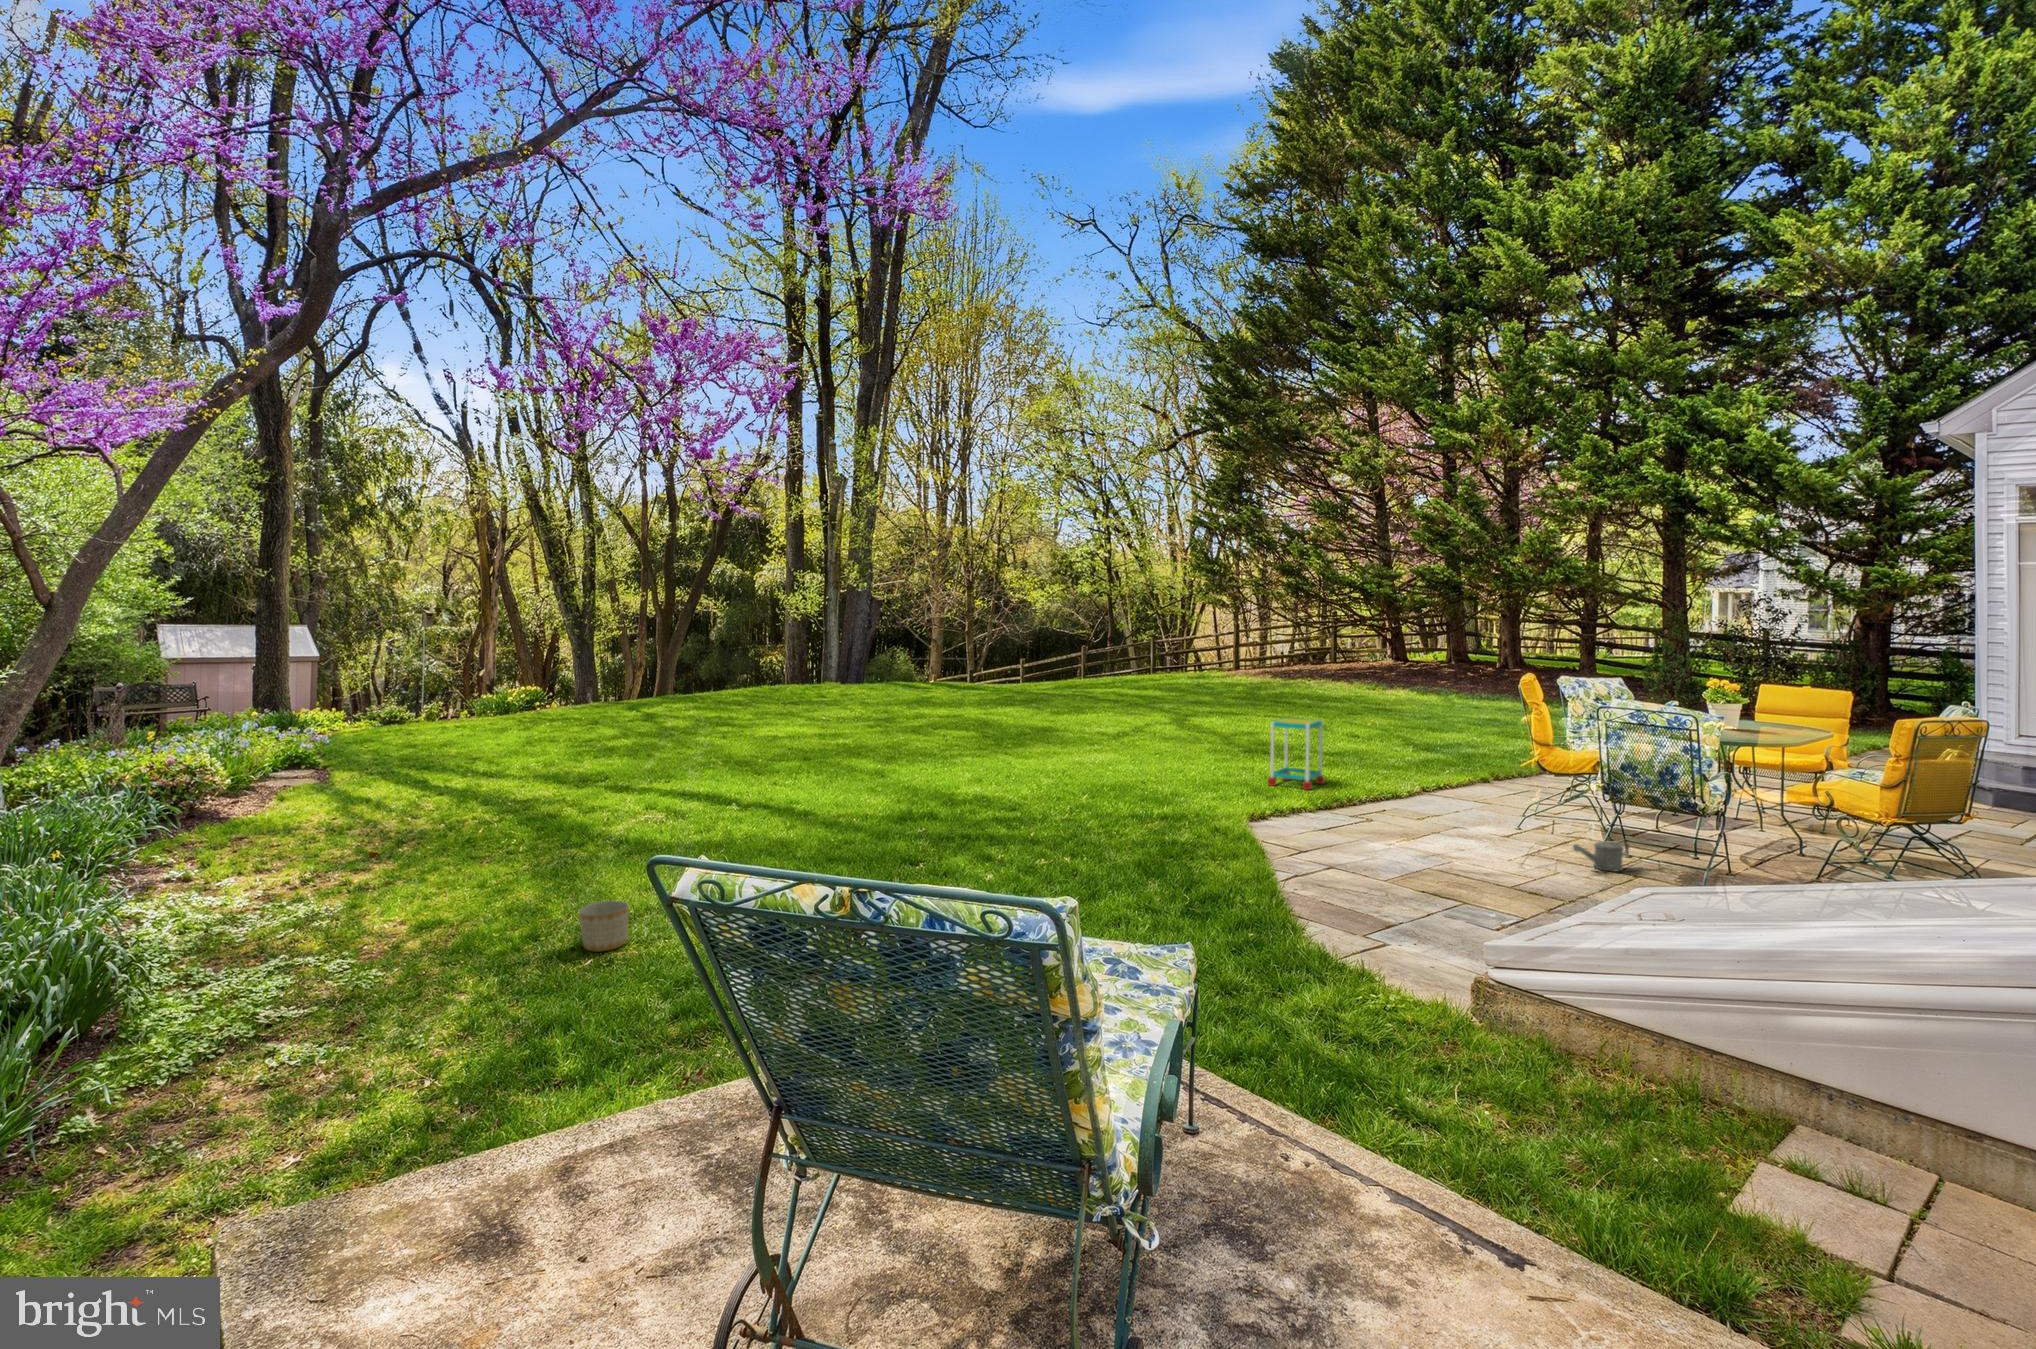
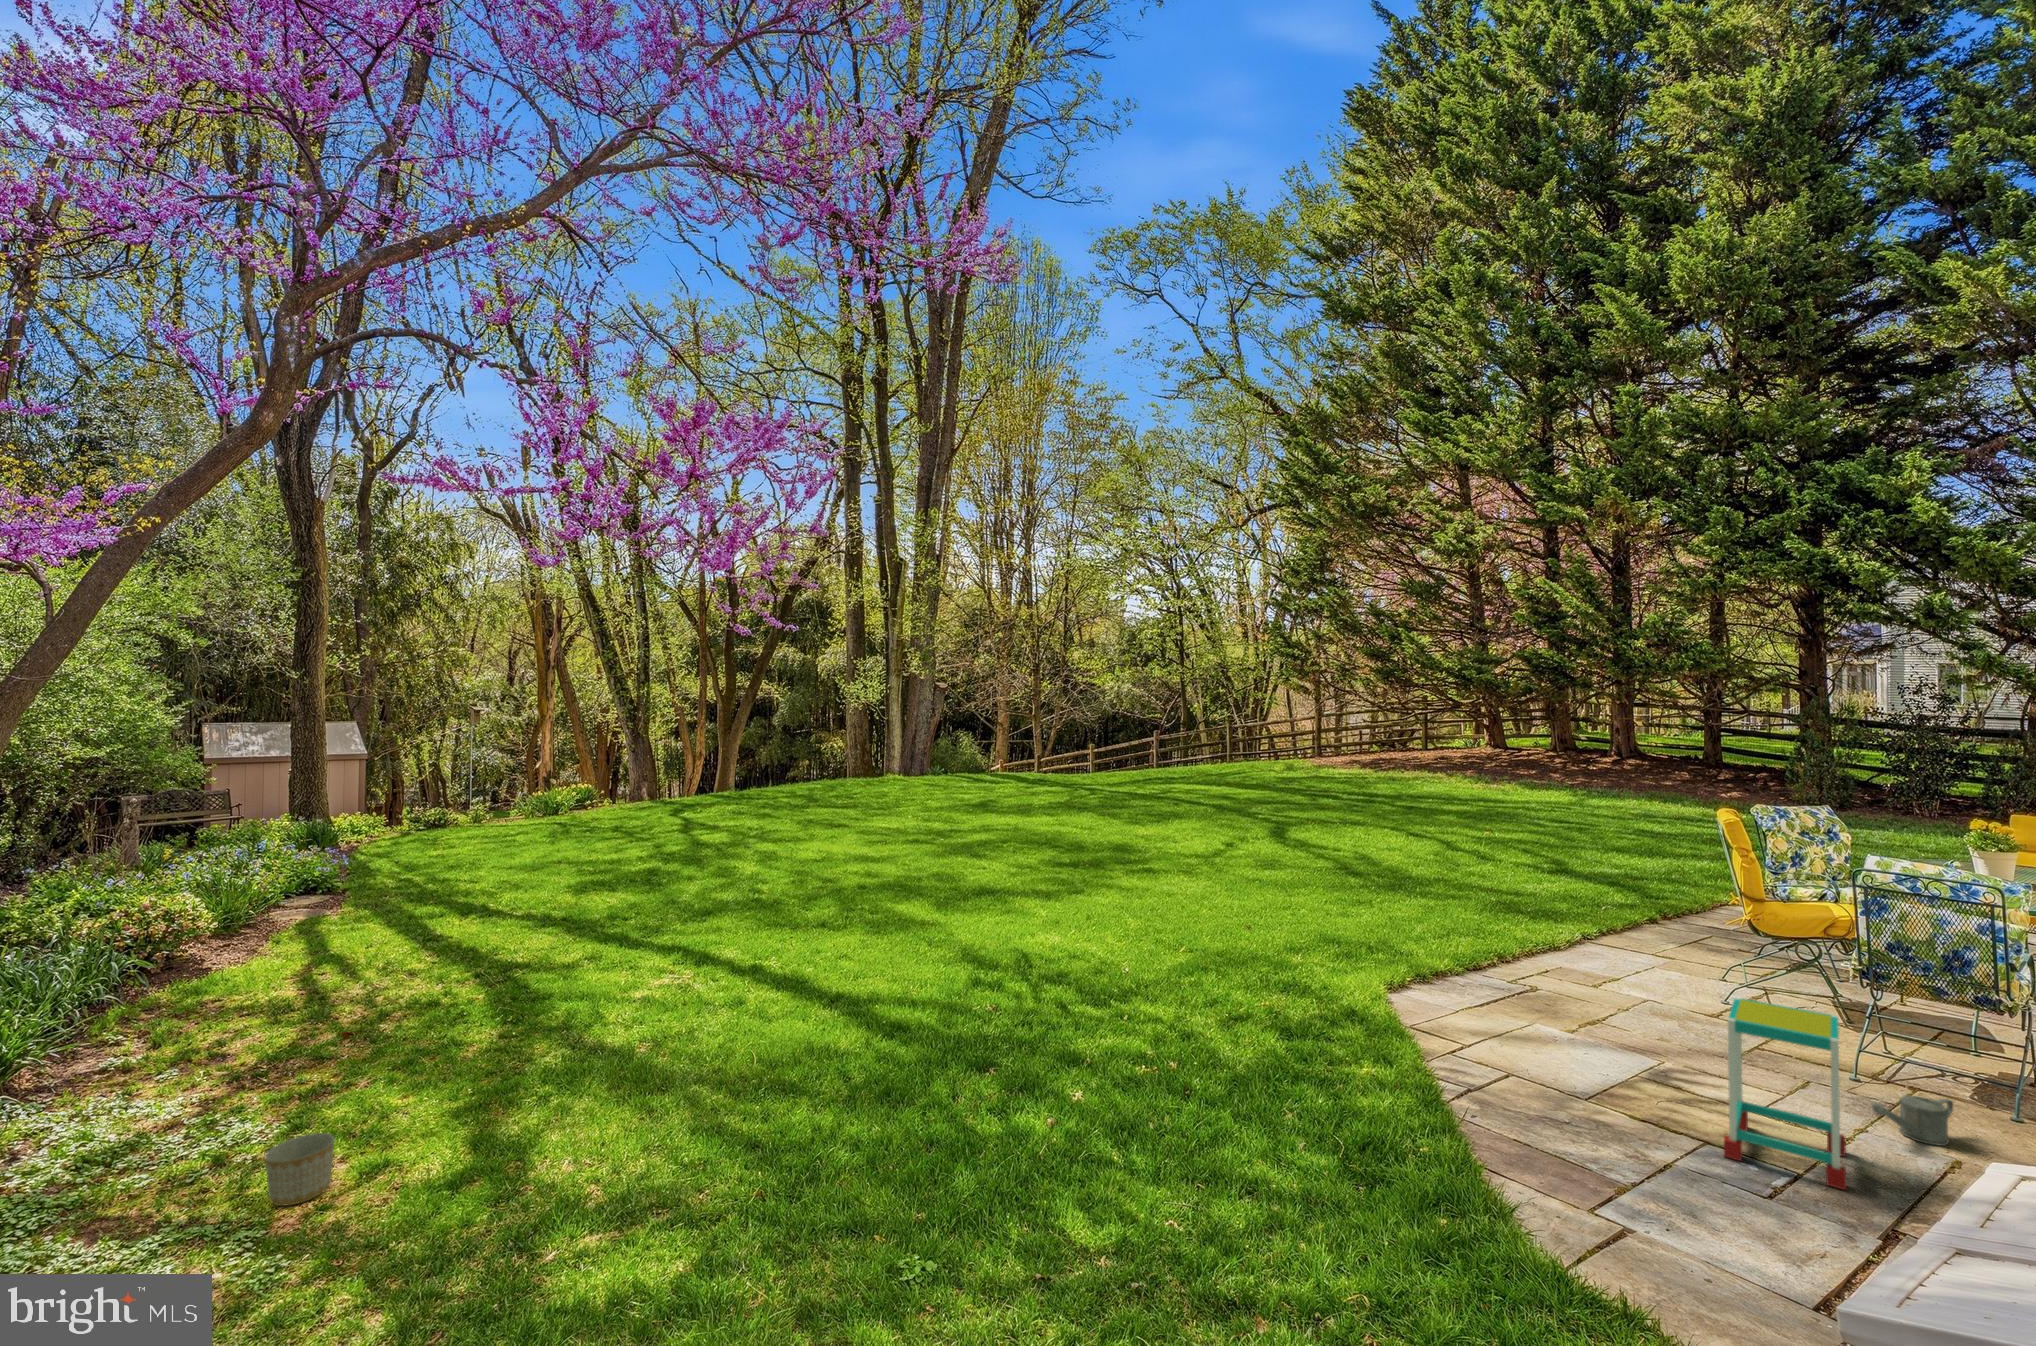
side table: present [1268,718,1325,790] -> present [1724,997,1846,1190]
planter: present [579,901,629,952] -> present [265,1133,335,1206]

